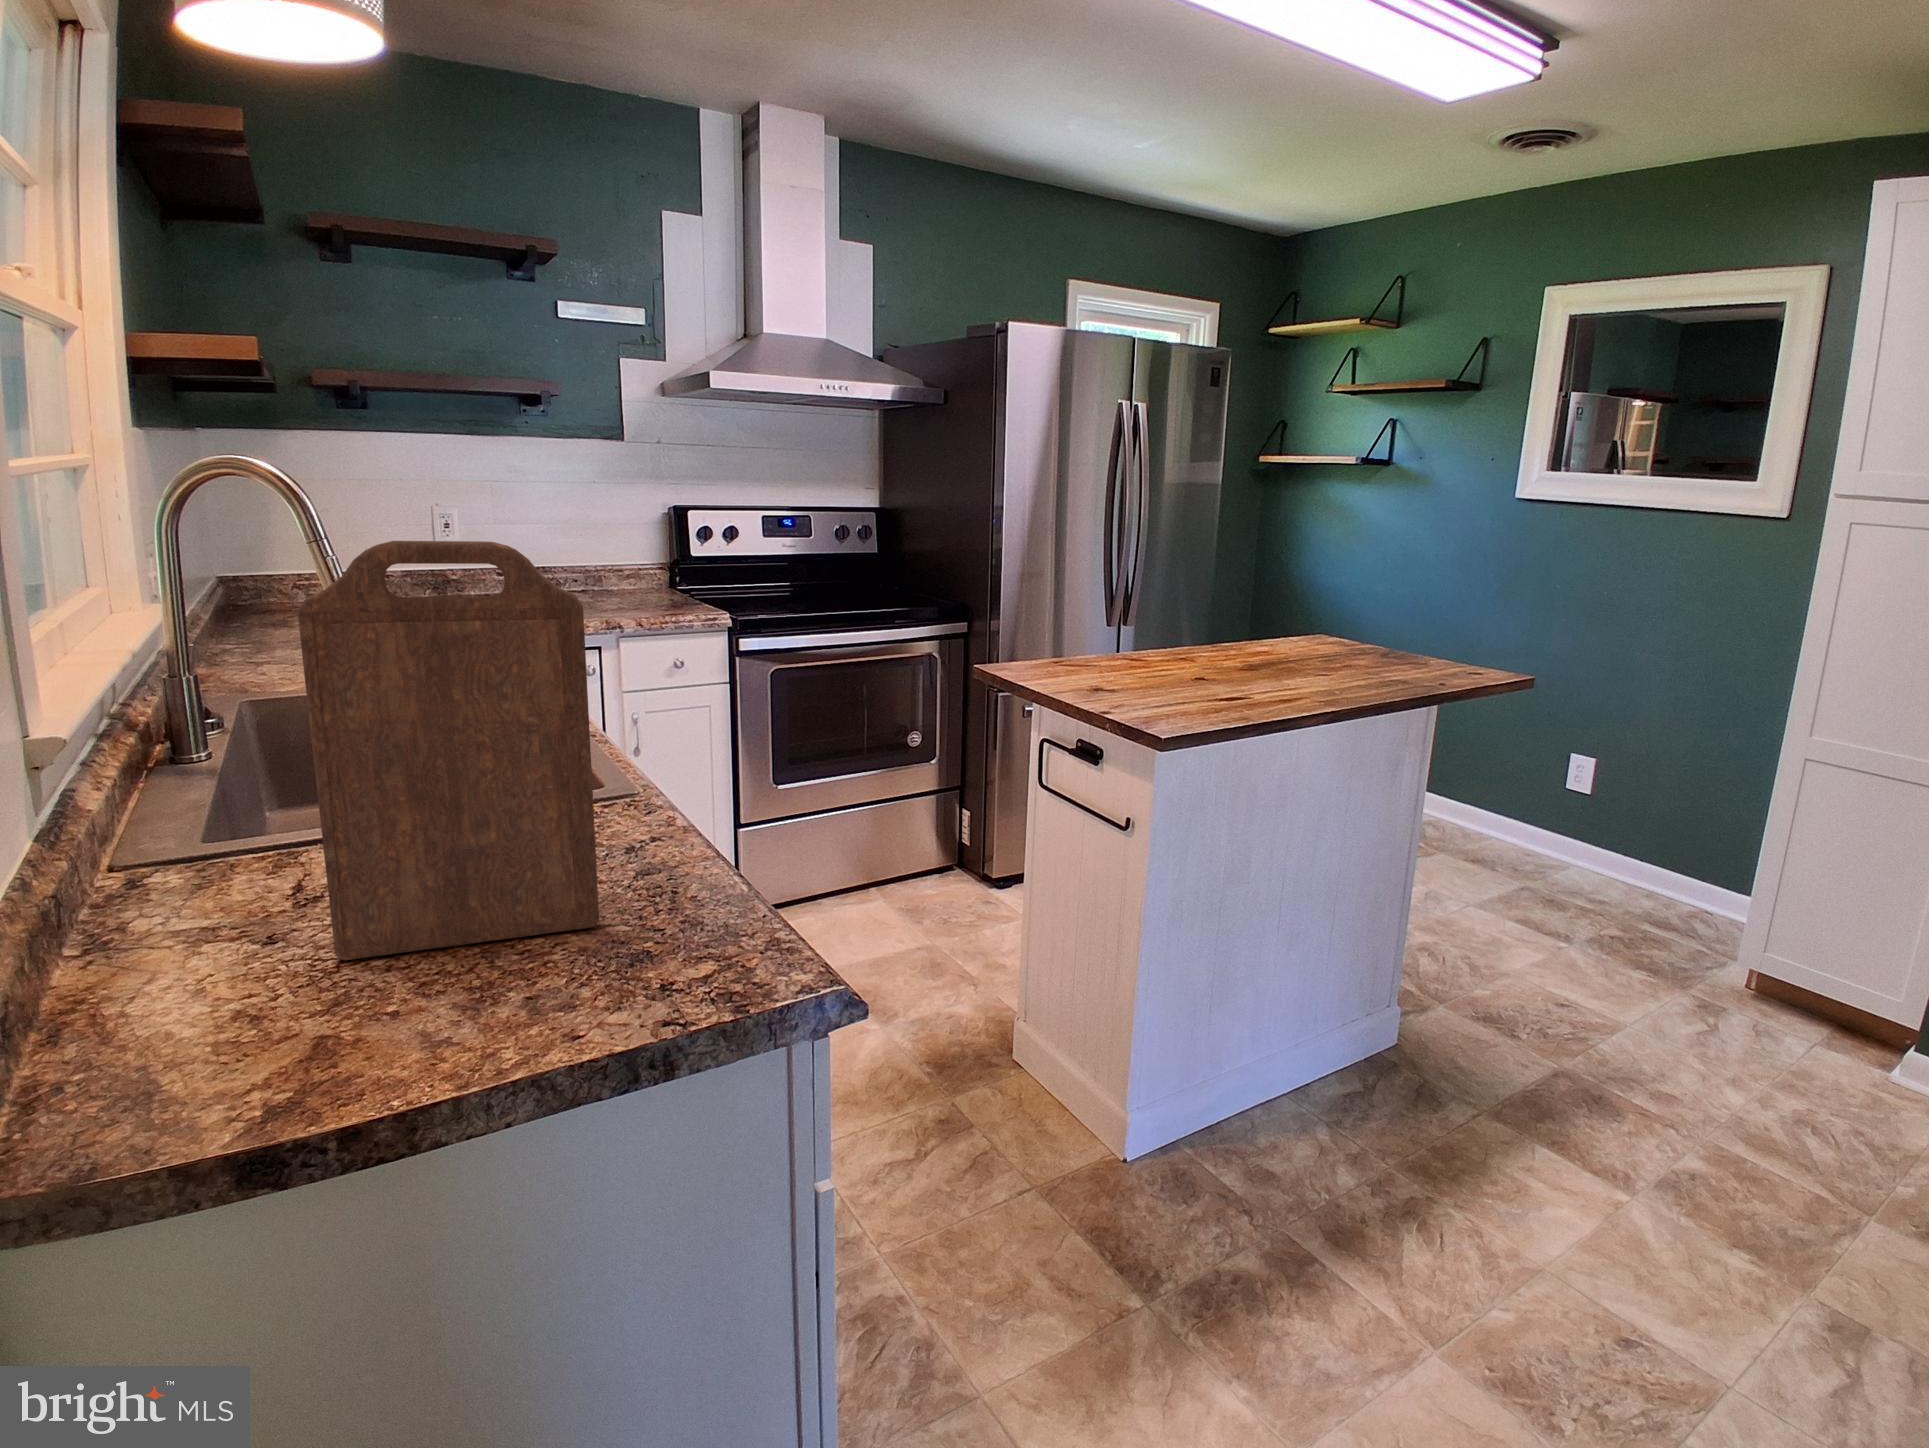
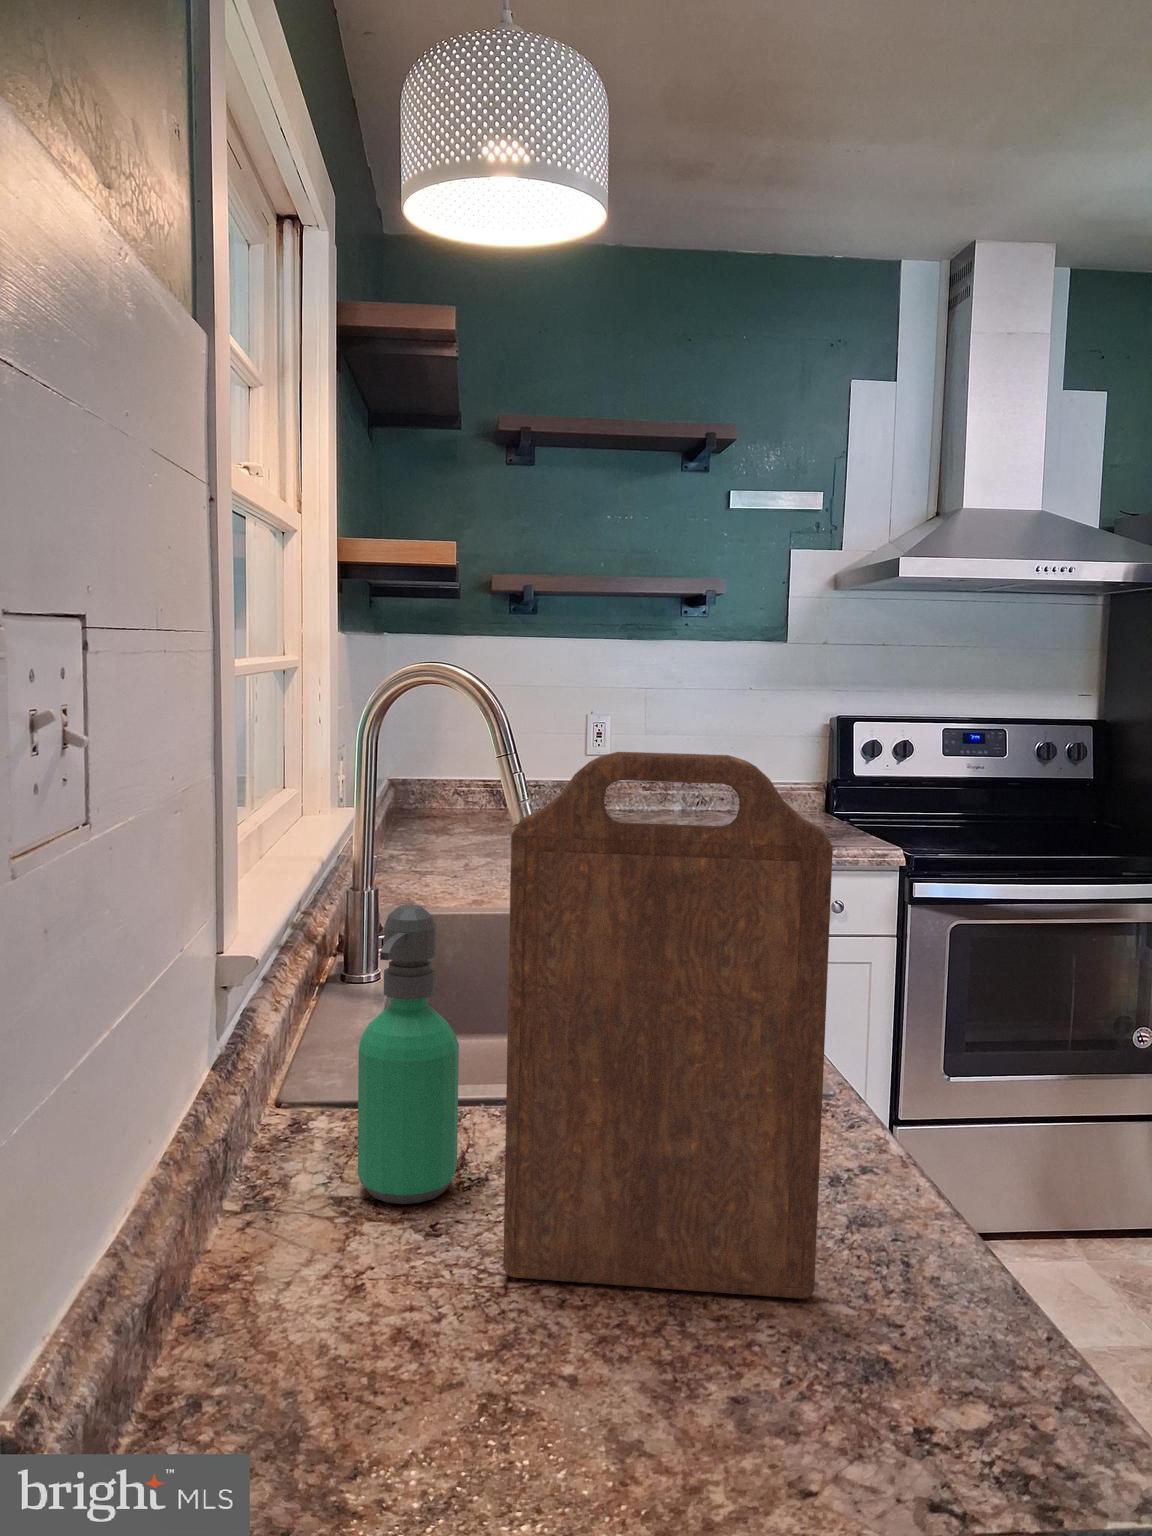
soap dispenser: none [174,679,293,930] -> present [358,905,459,1204]

